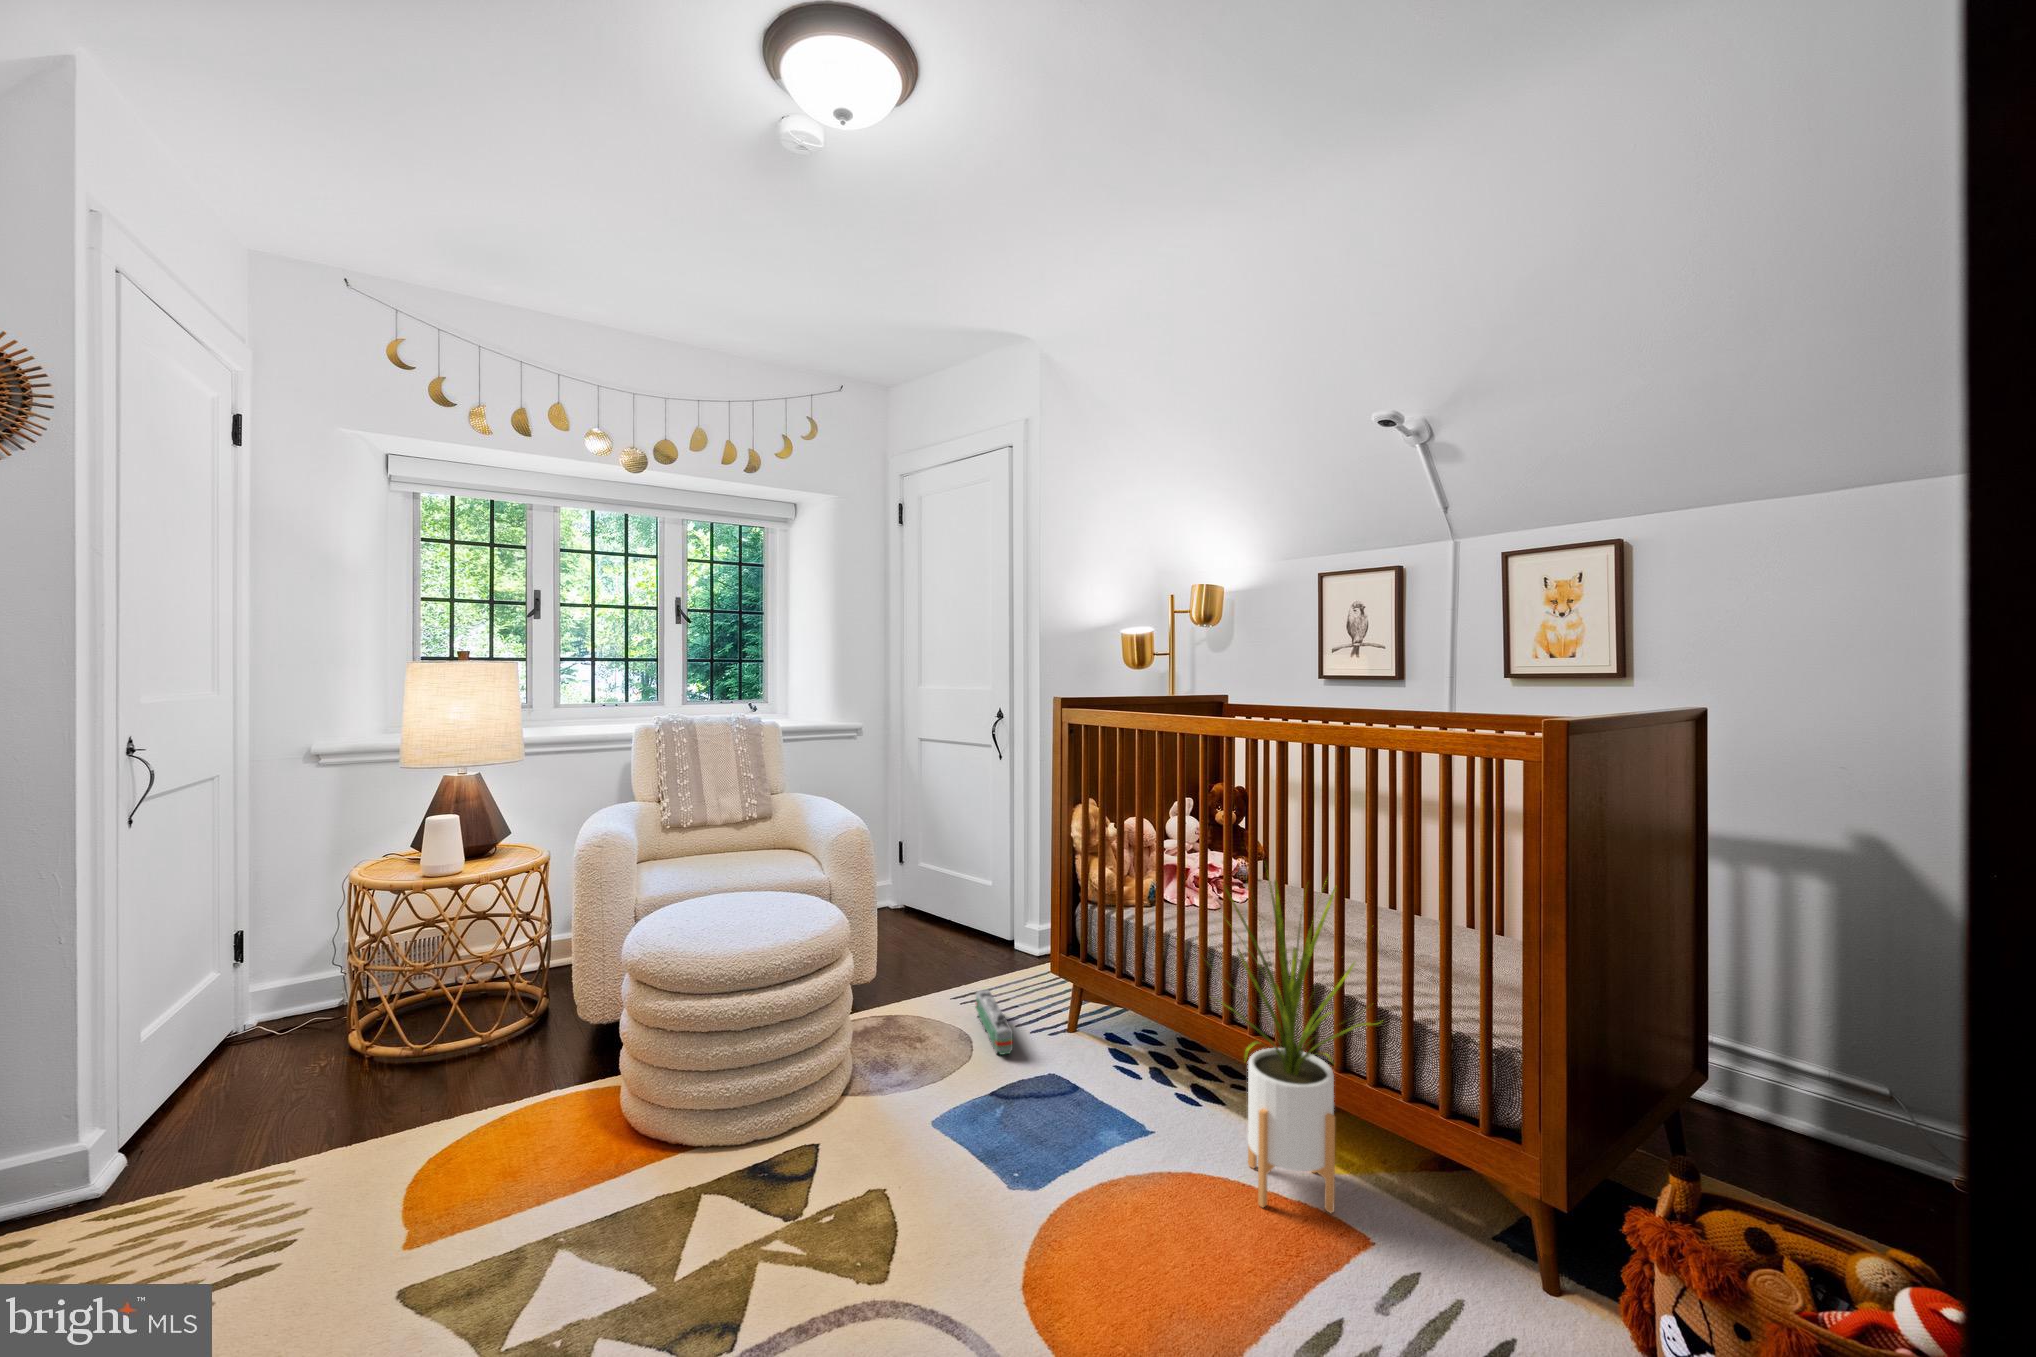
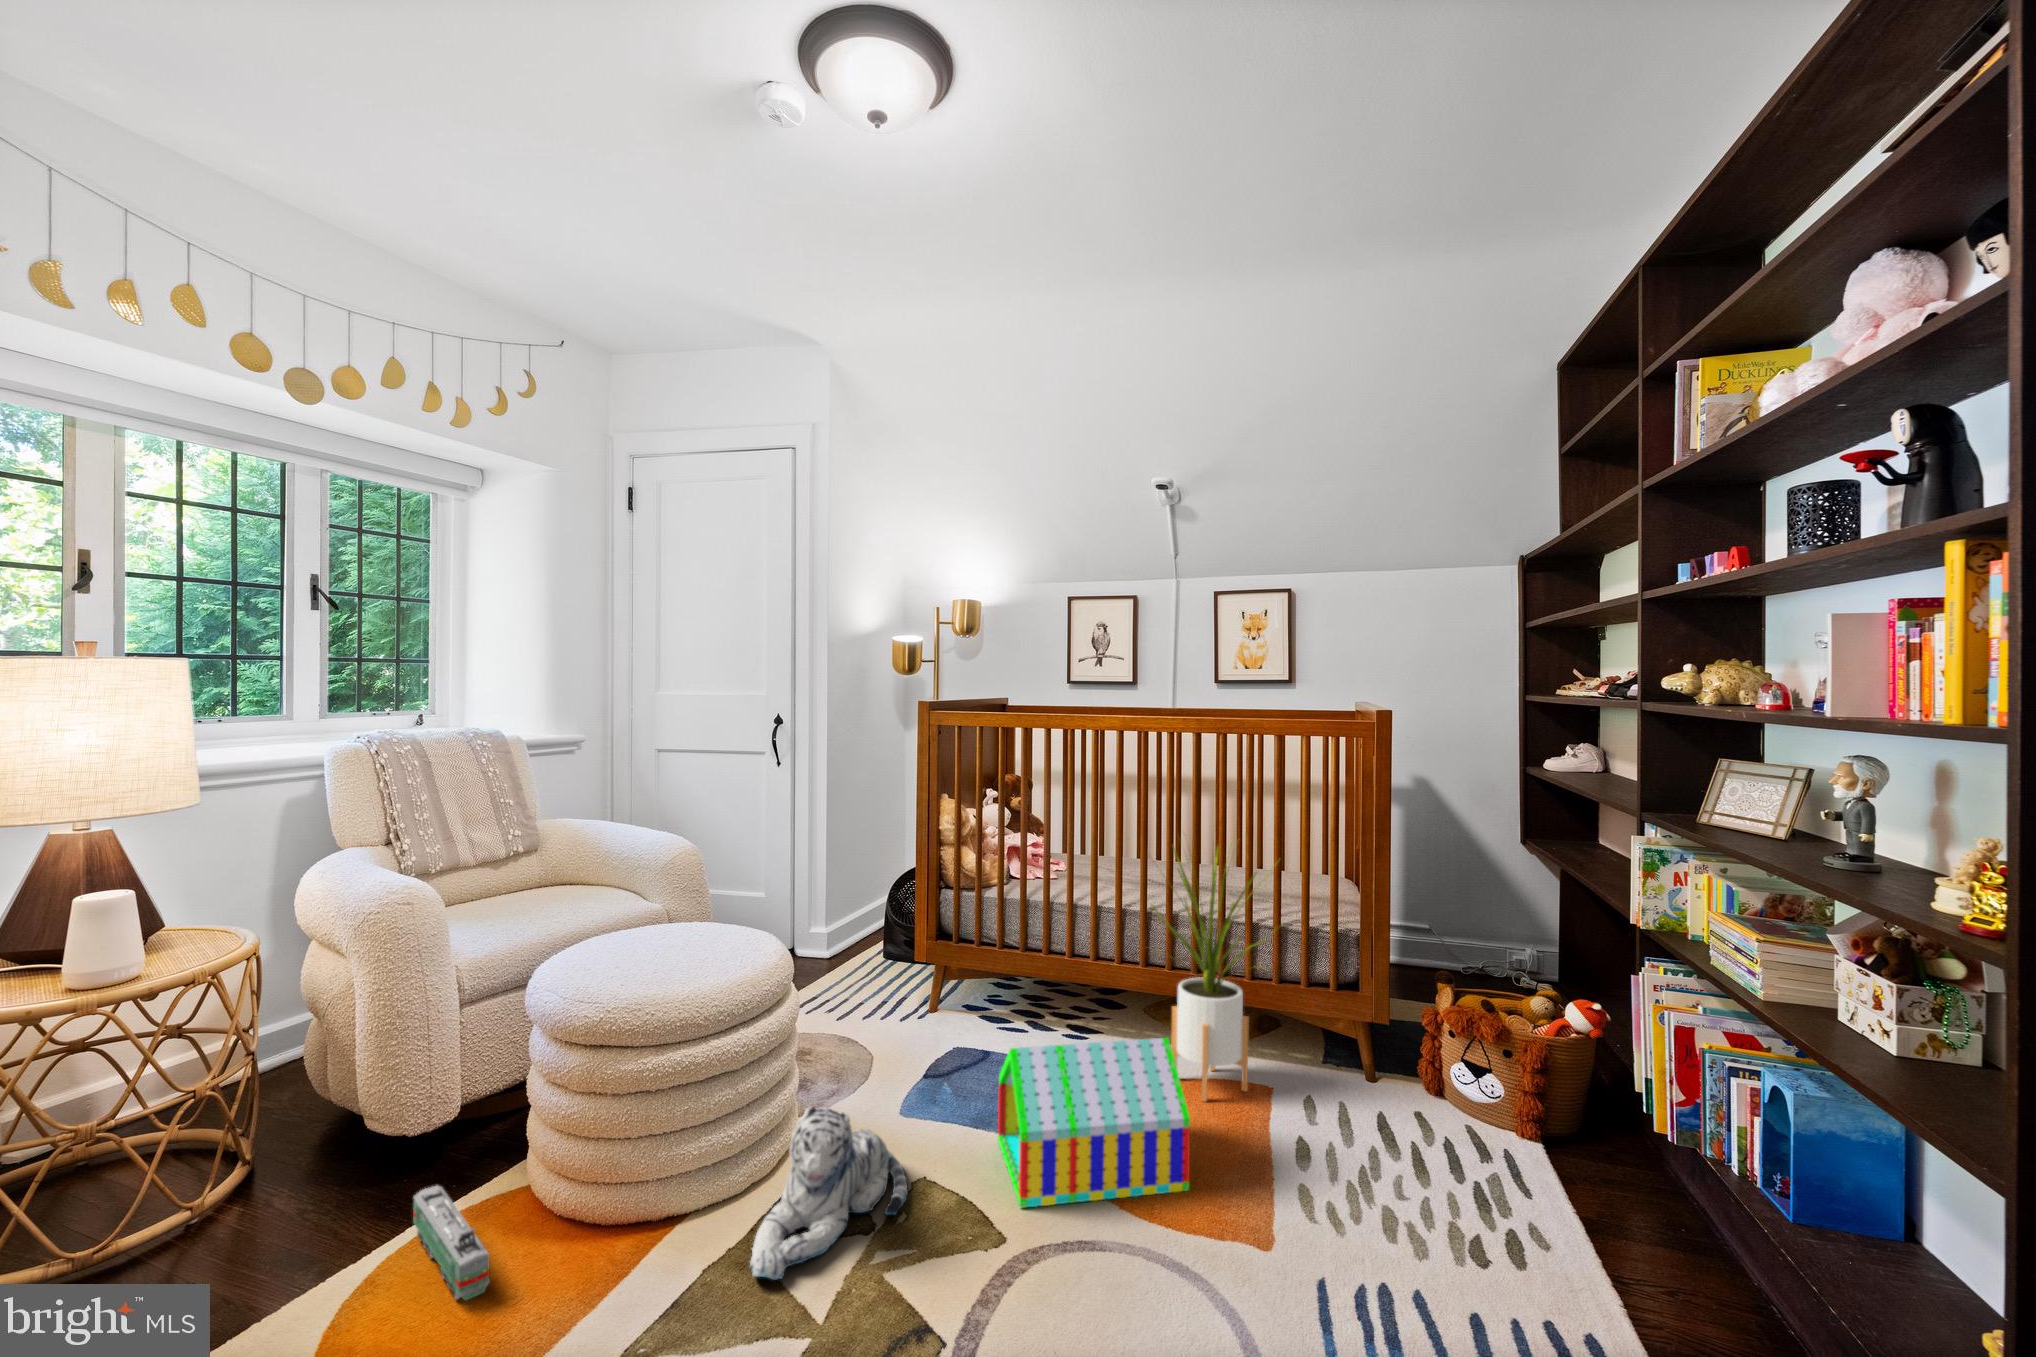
toy train: present [976,990,1013,1055] -> present [413,1186,490,1300]
toy house: none [935,1076,1158,1308] -> present [998,1037,1190,1208]
plush toy: none [666,1081,881,1233] -> present [750,1107,908,1280]

